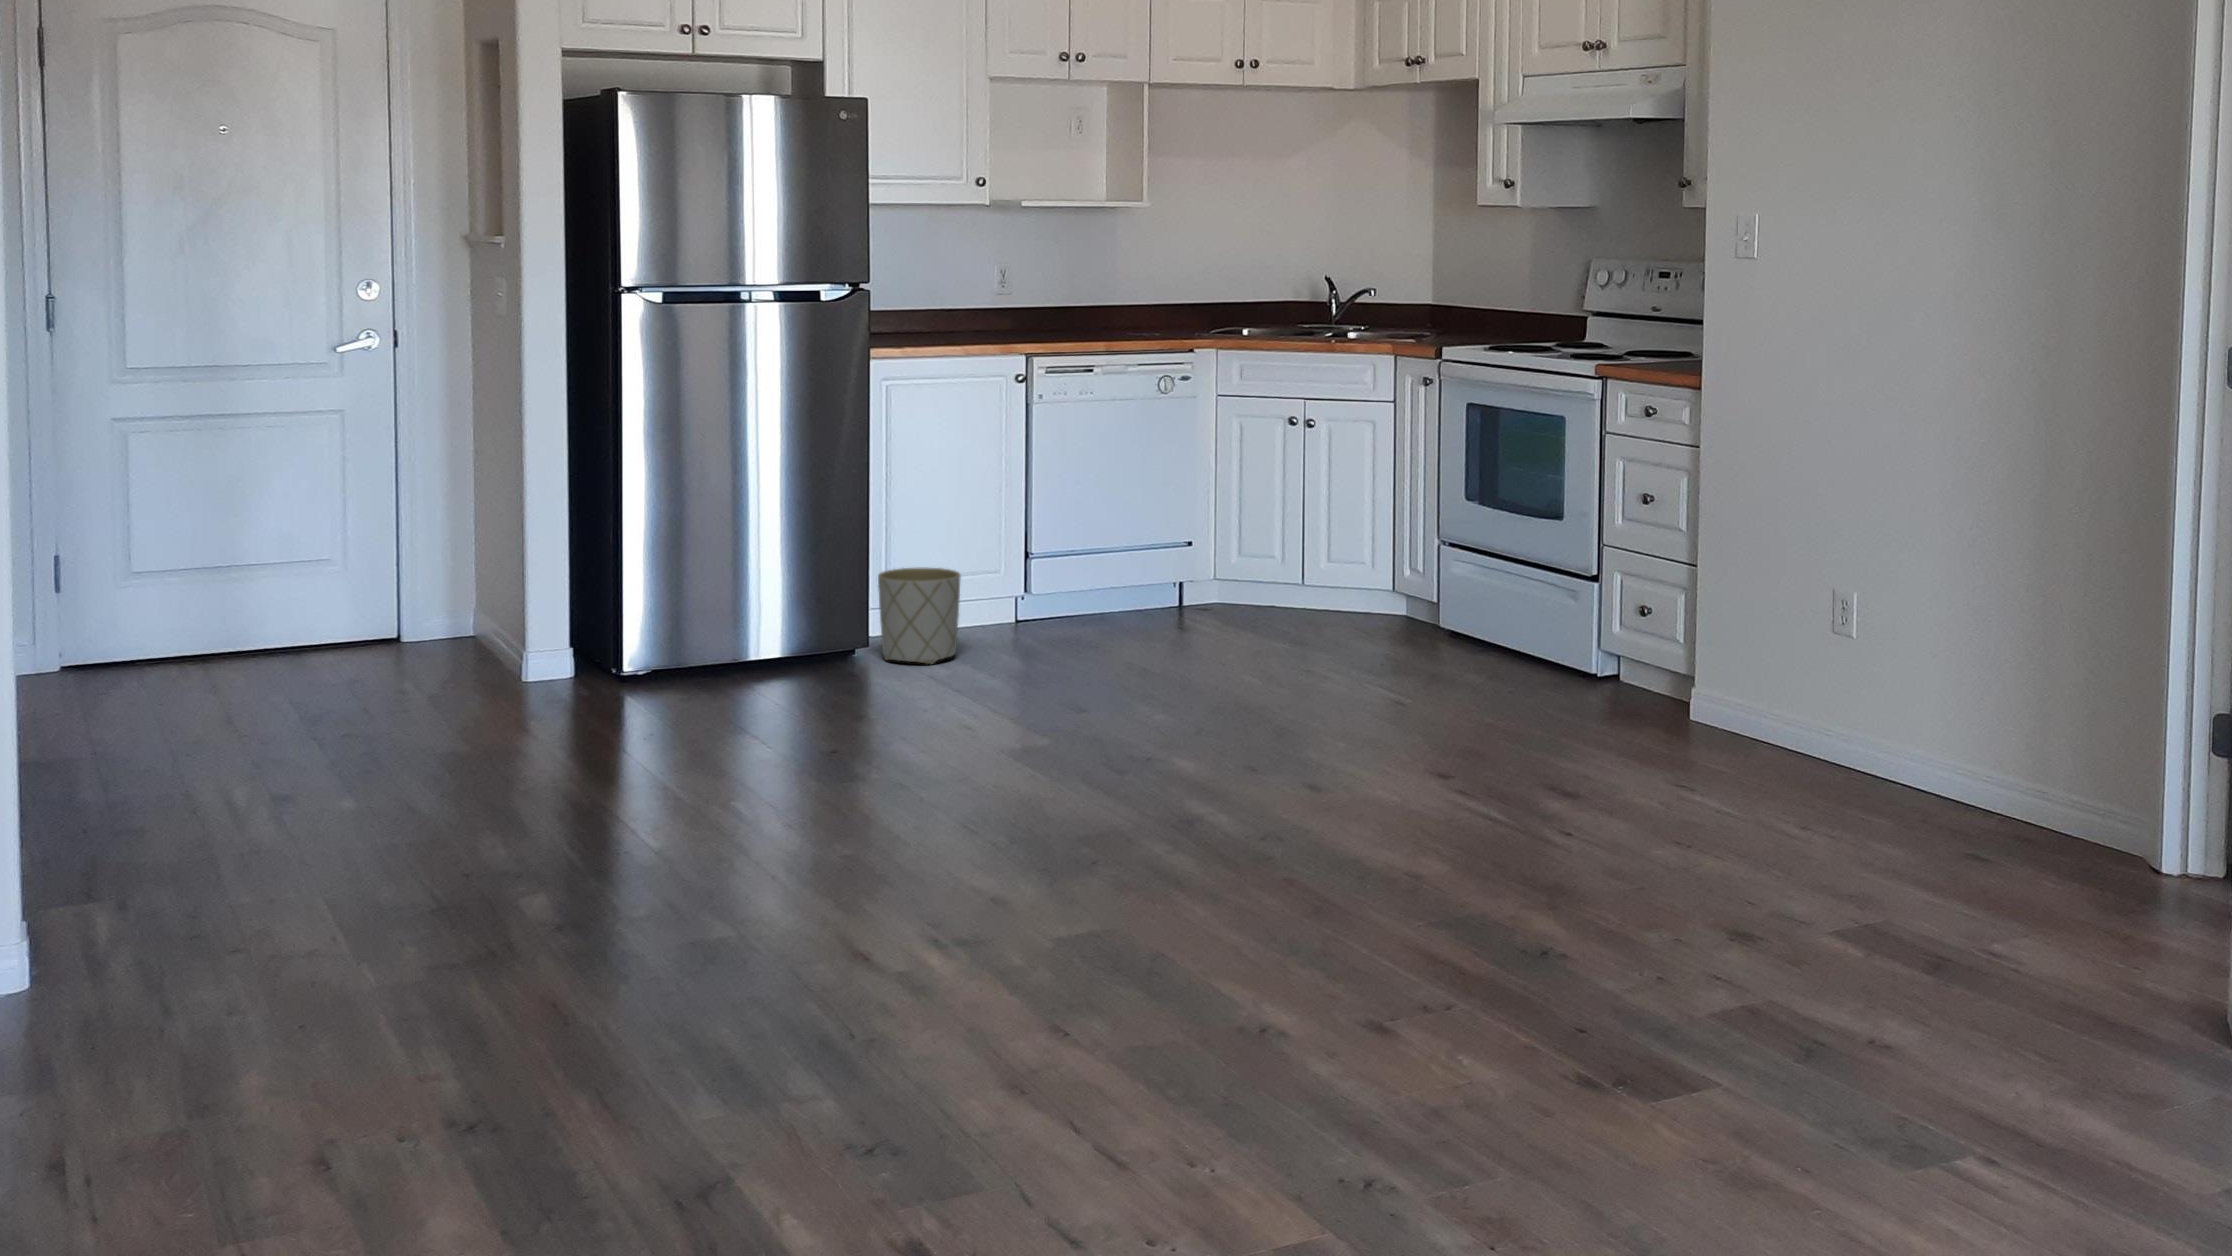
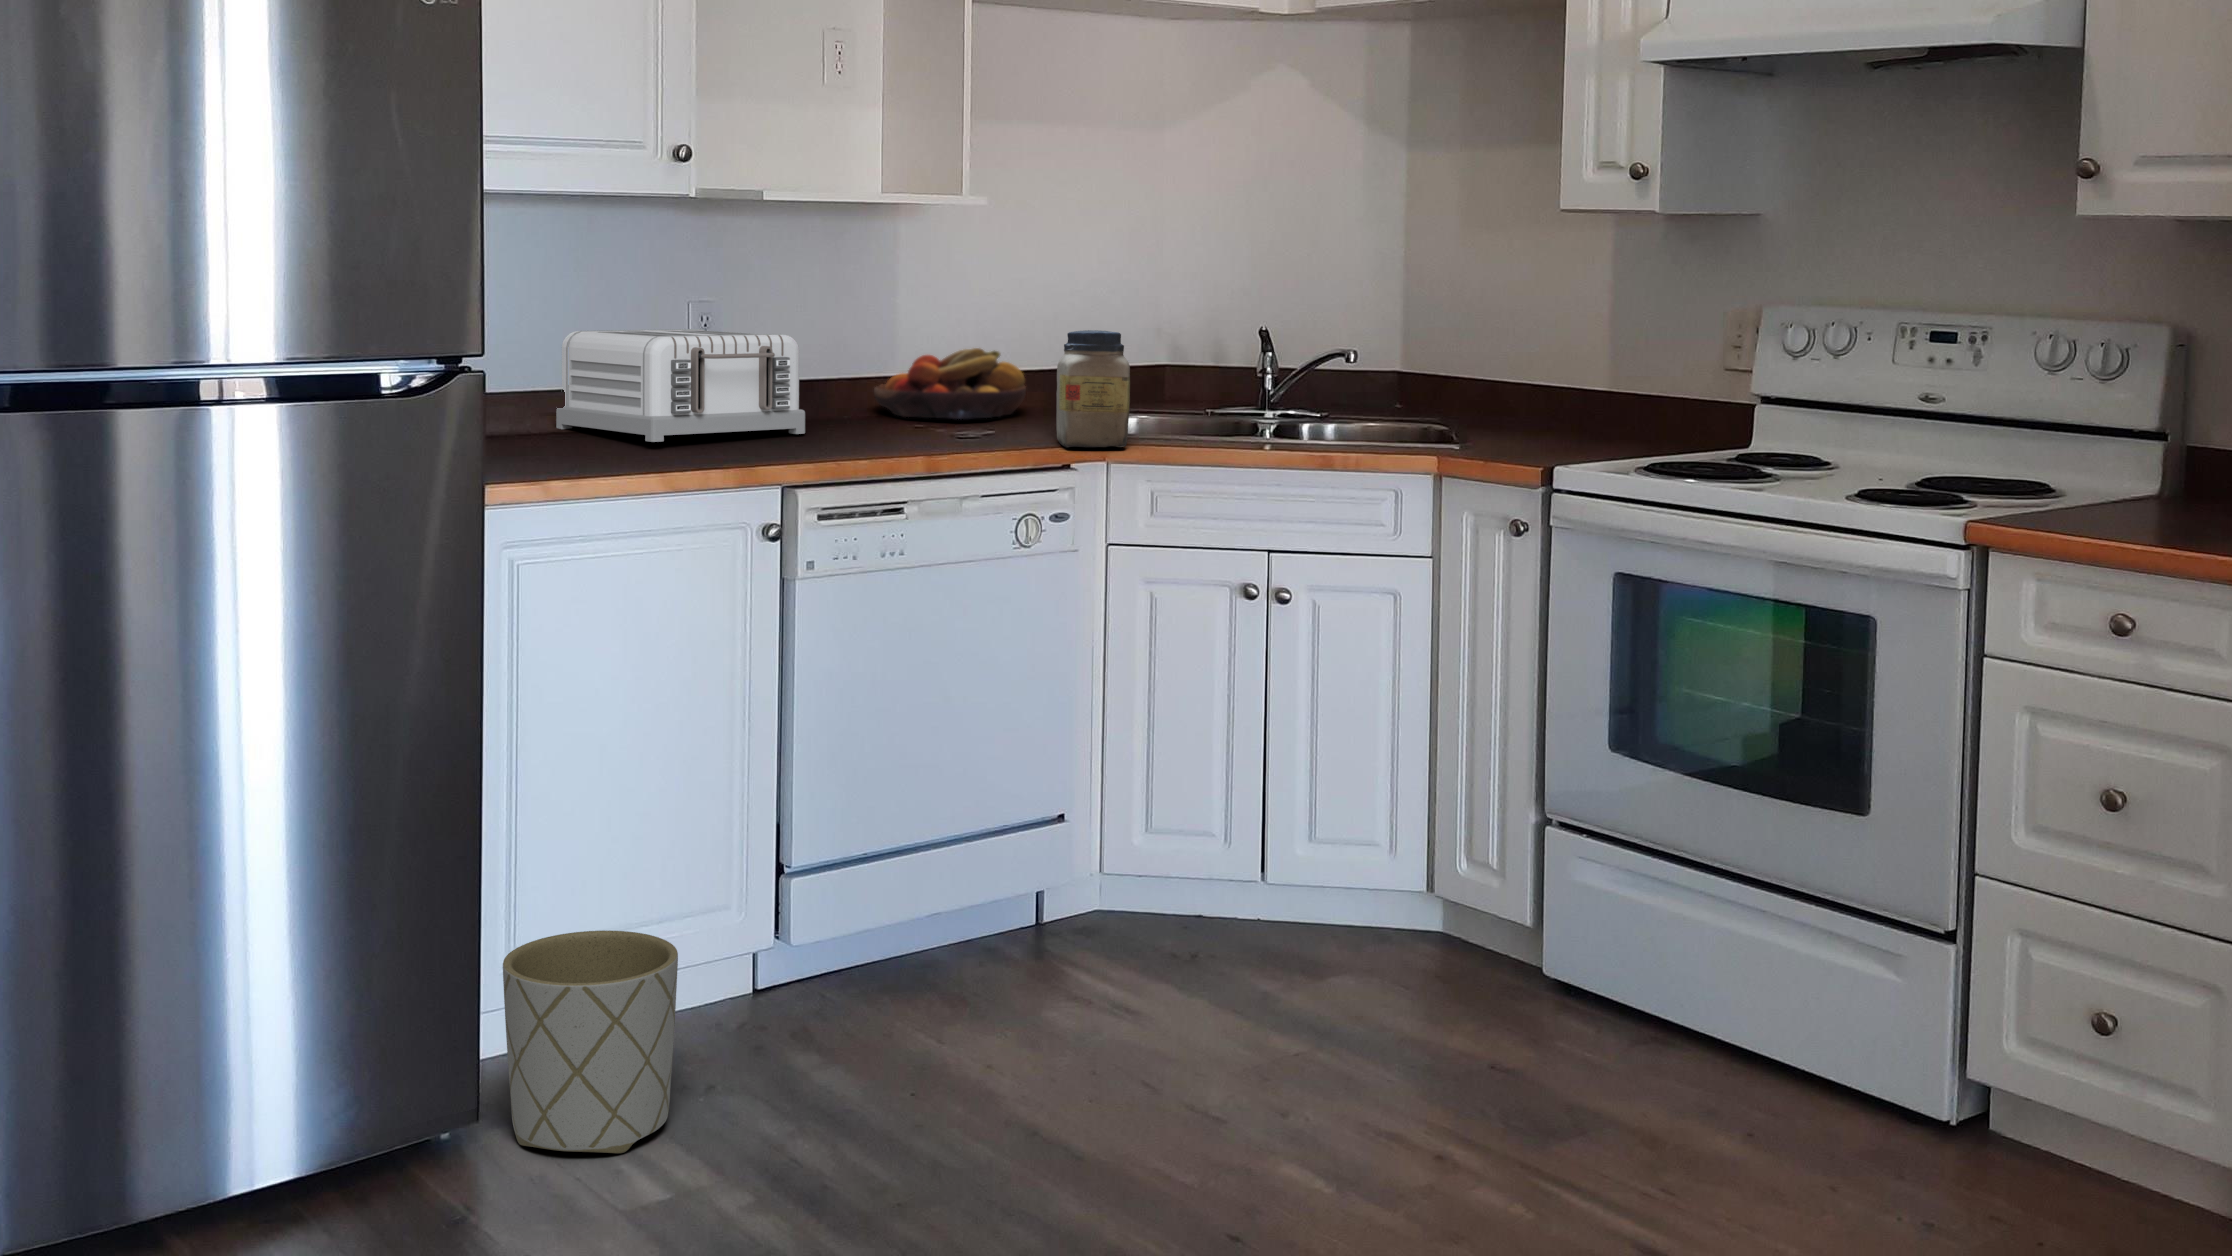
jar: none [1188,276,1226,340] -> present [1056,330,1130,447]
toaster: none [923,277,1053,335] -> present [556,329,805,442]
fruit bowl: none [1101,288,1187,327] -> present [874,348,1026,419]

